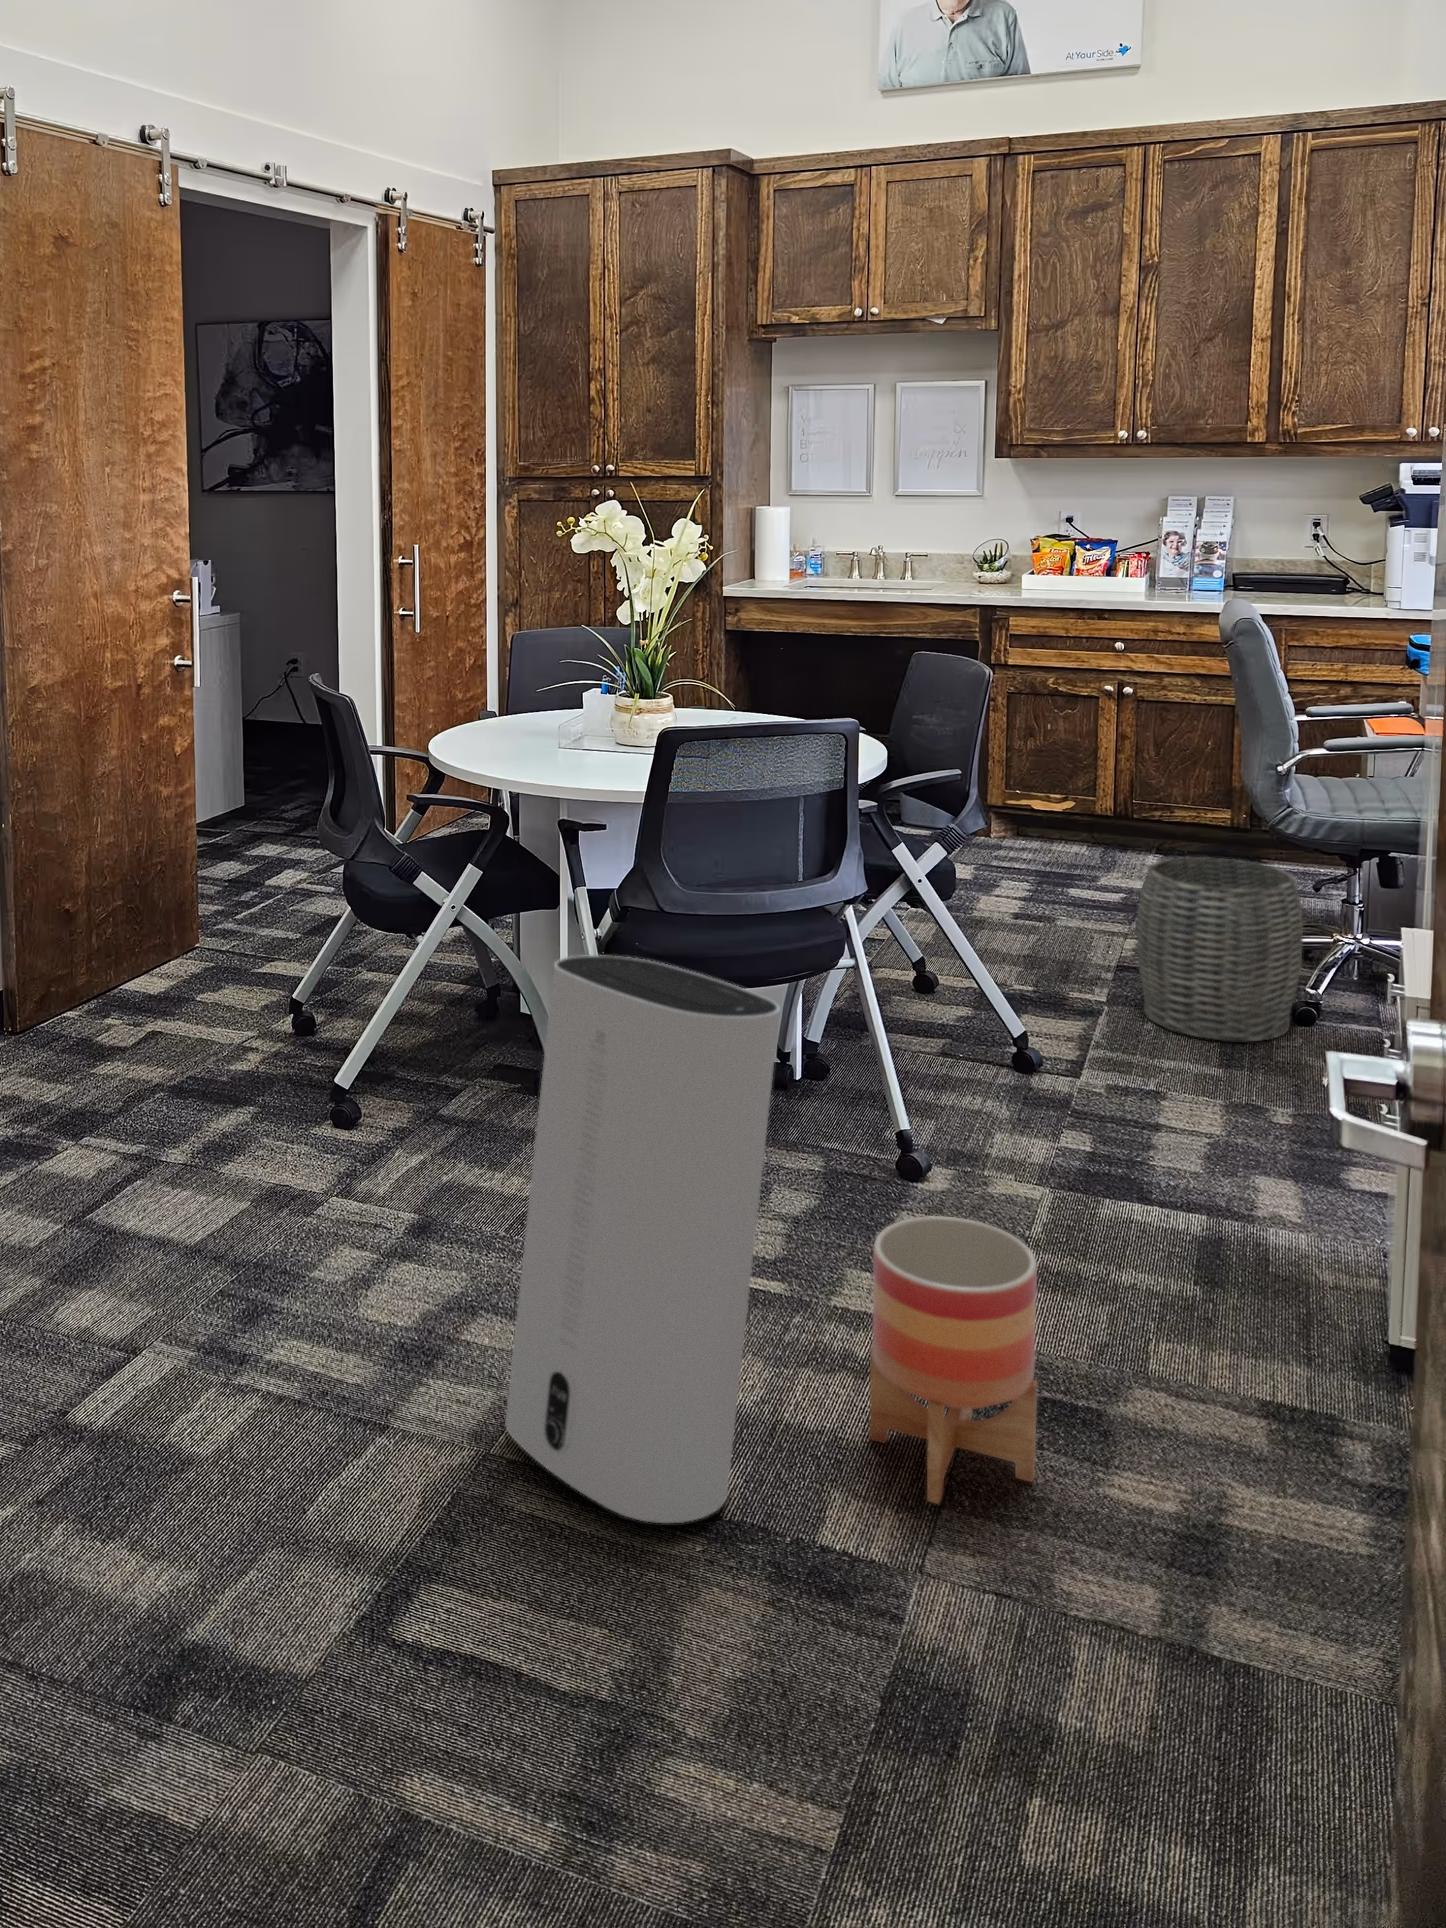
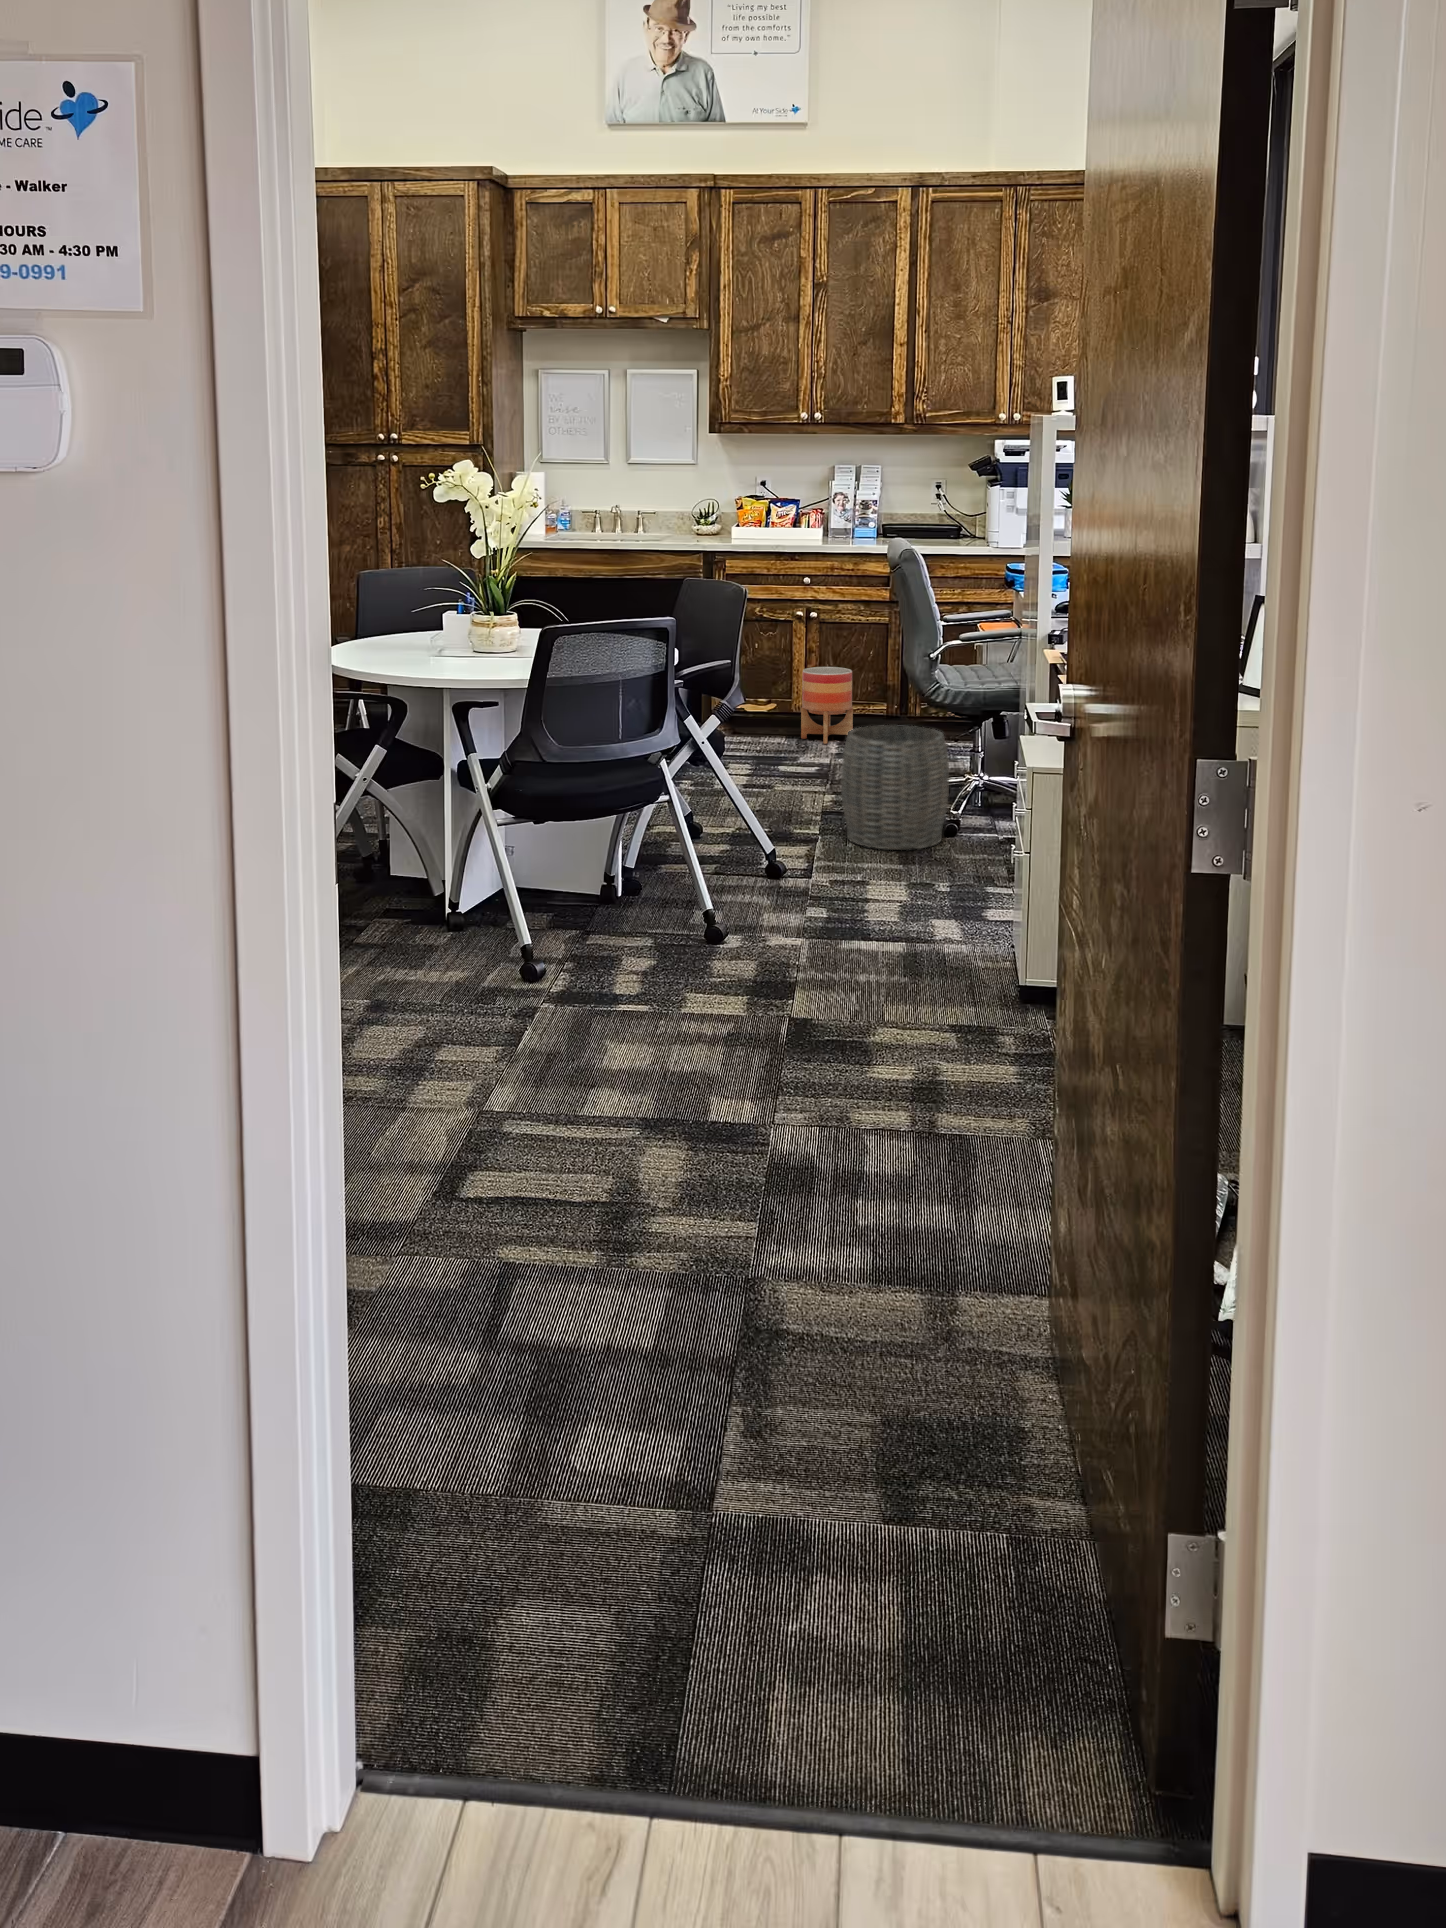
air purifier: present [505,955,780,1523] -> none [494,777,673,1122]
planter: present [869,1216,1037,1504] -> present [801,667,853,744]

